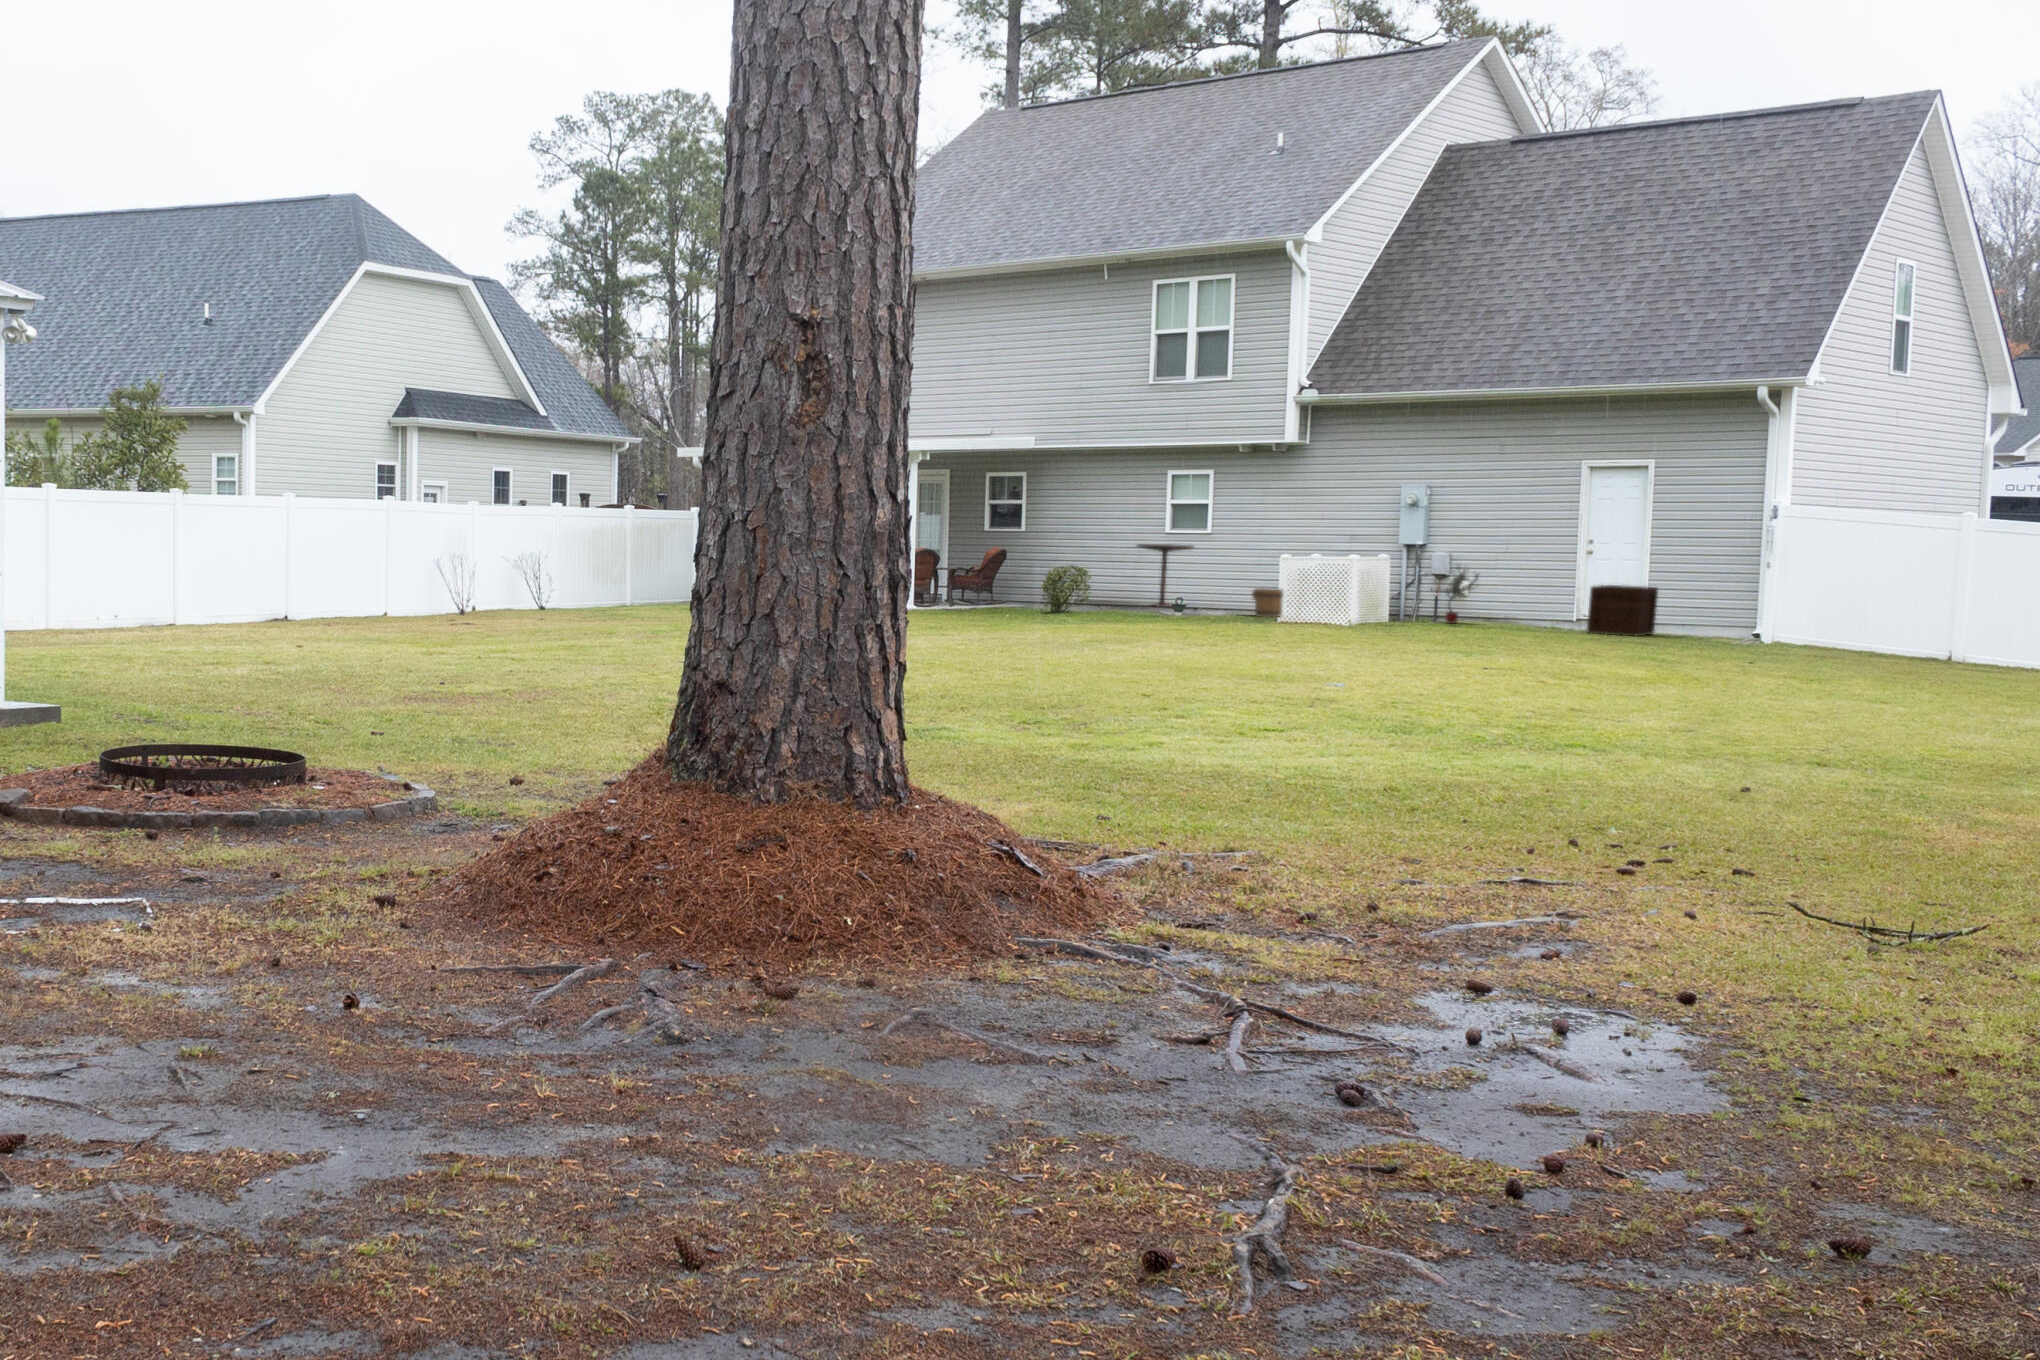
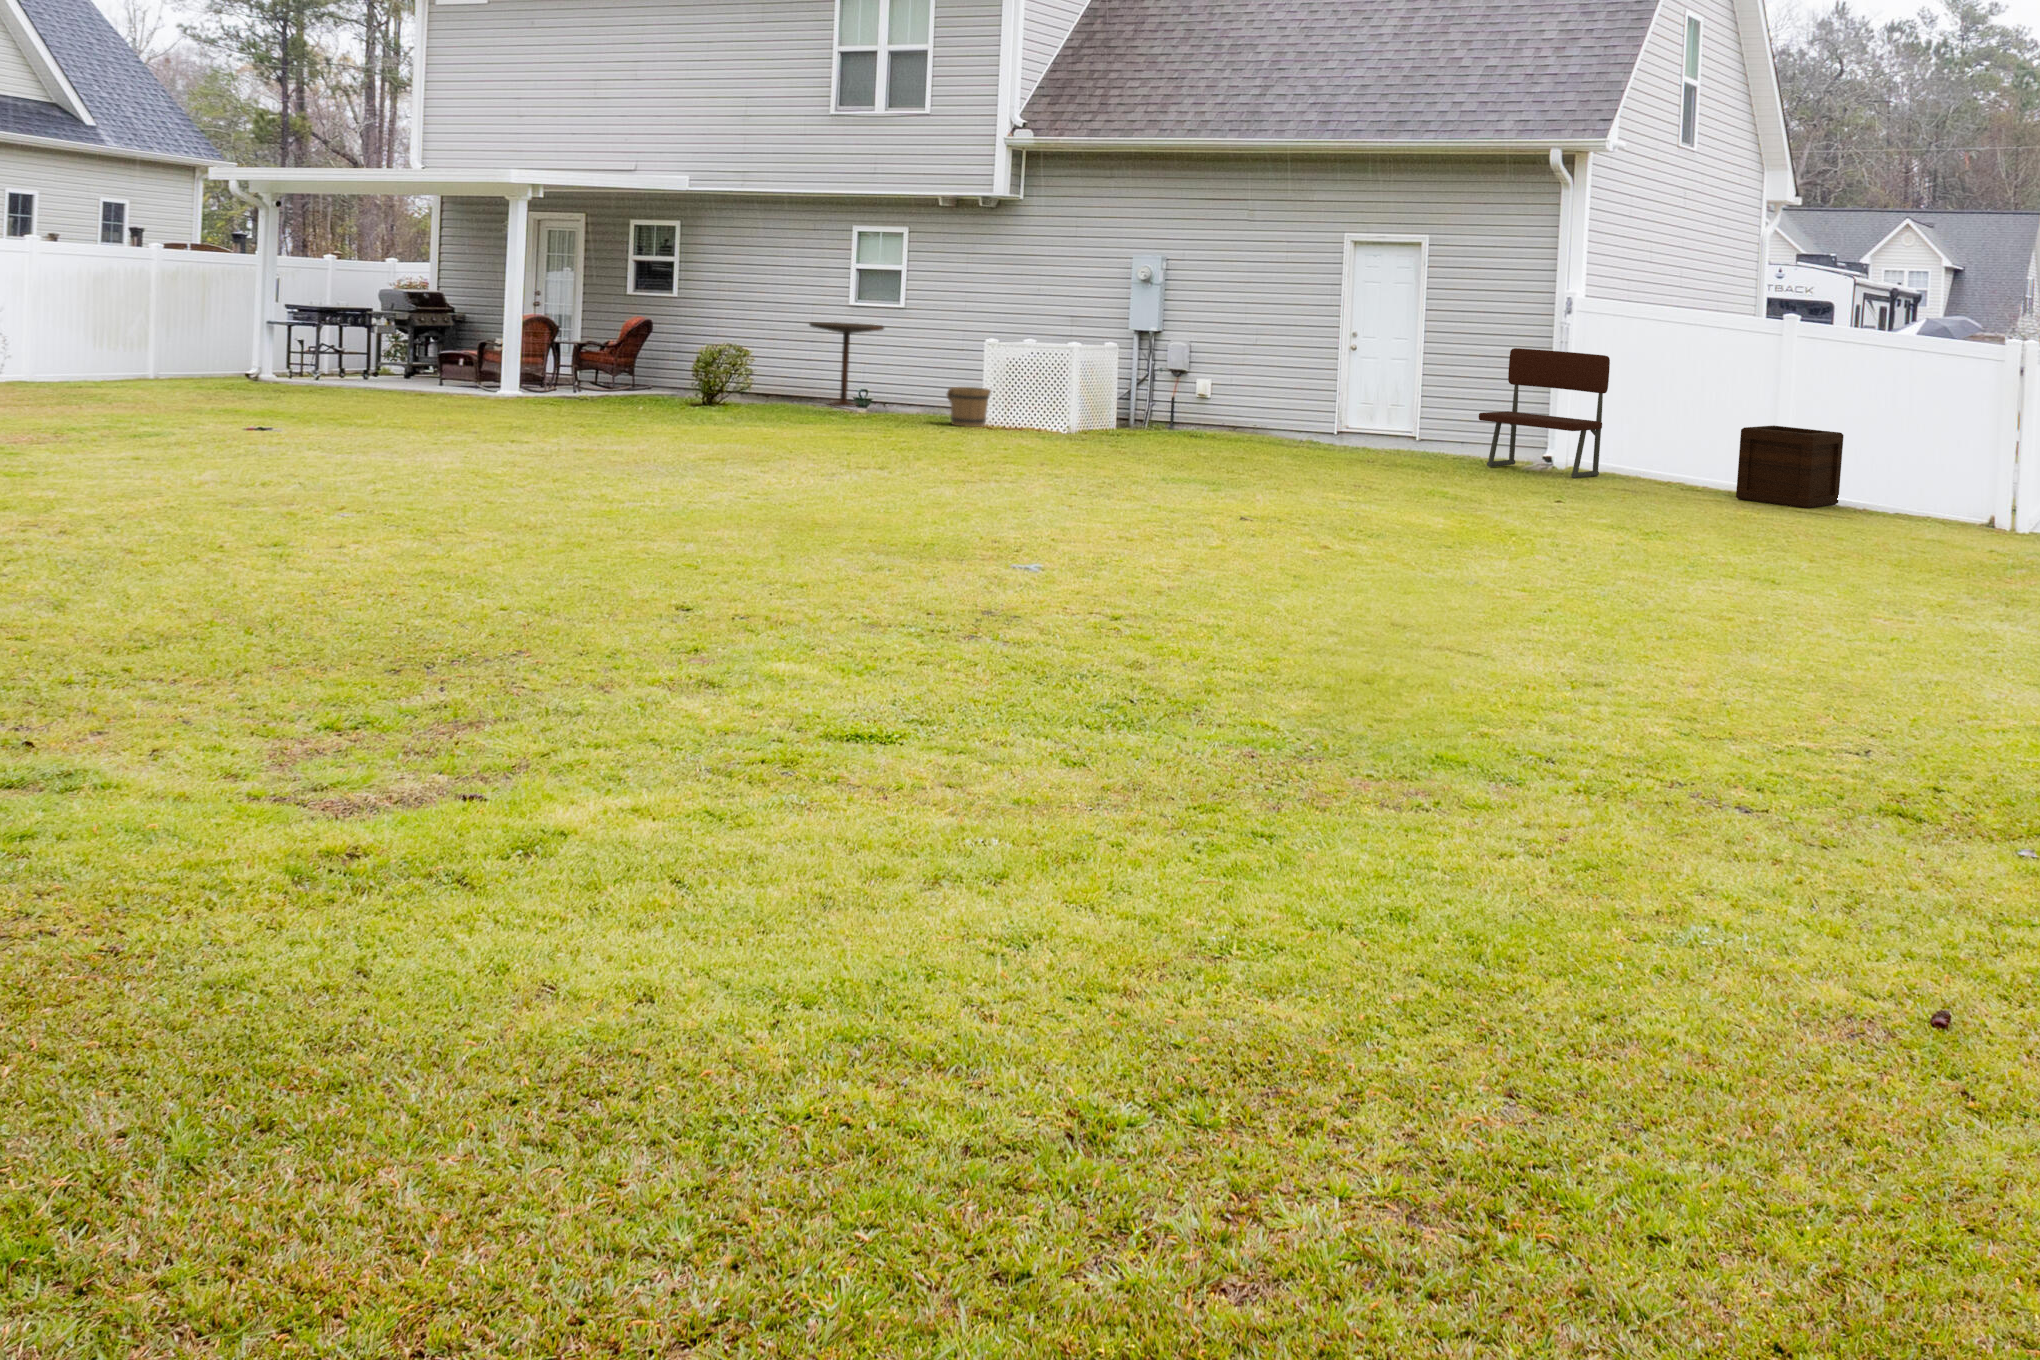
bench: none [1685,549,1797,646] -> present [1479,348,1610,478]
potted tree: present [1431,564,1479,624] -> none [1168,359,1230,437]
wooden crate: present [1587,585,1658,636] -> present [1736,426,1844,509]

